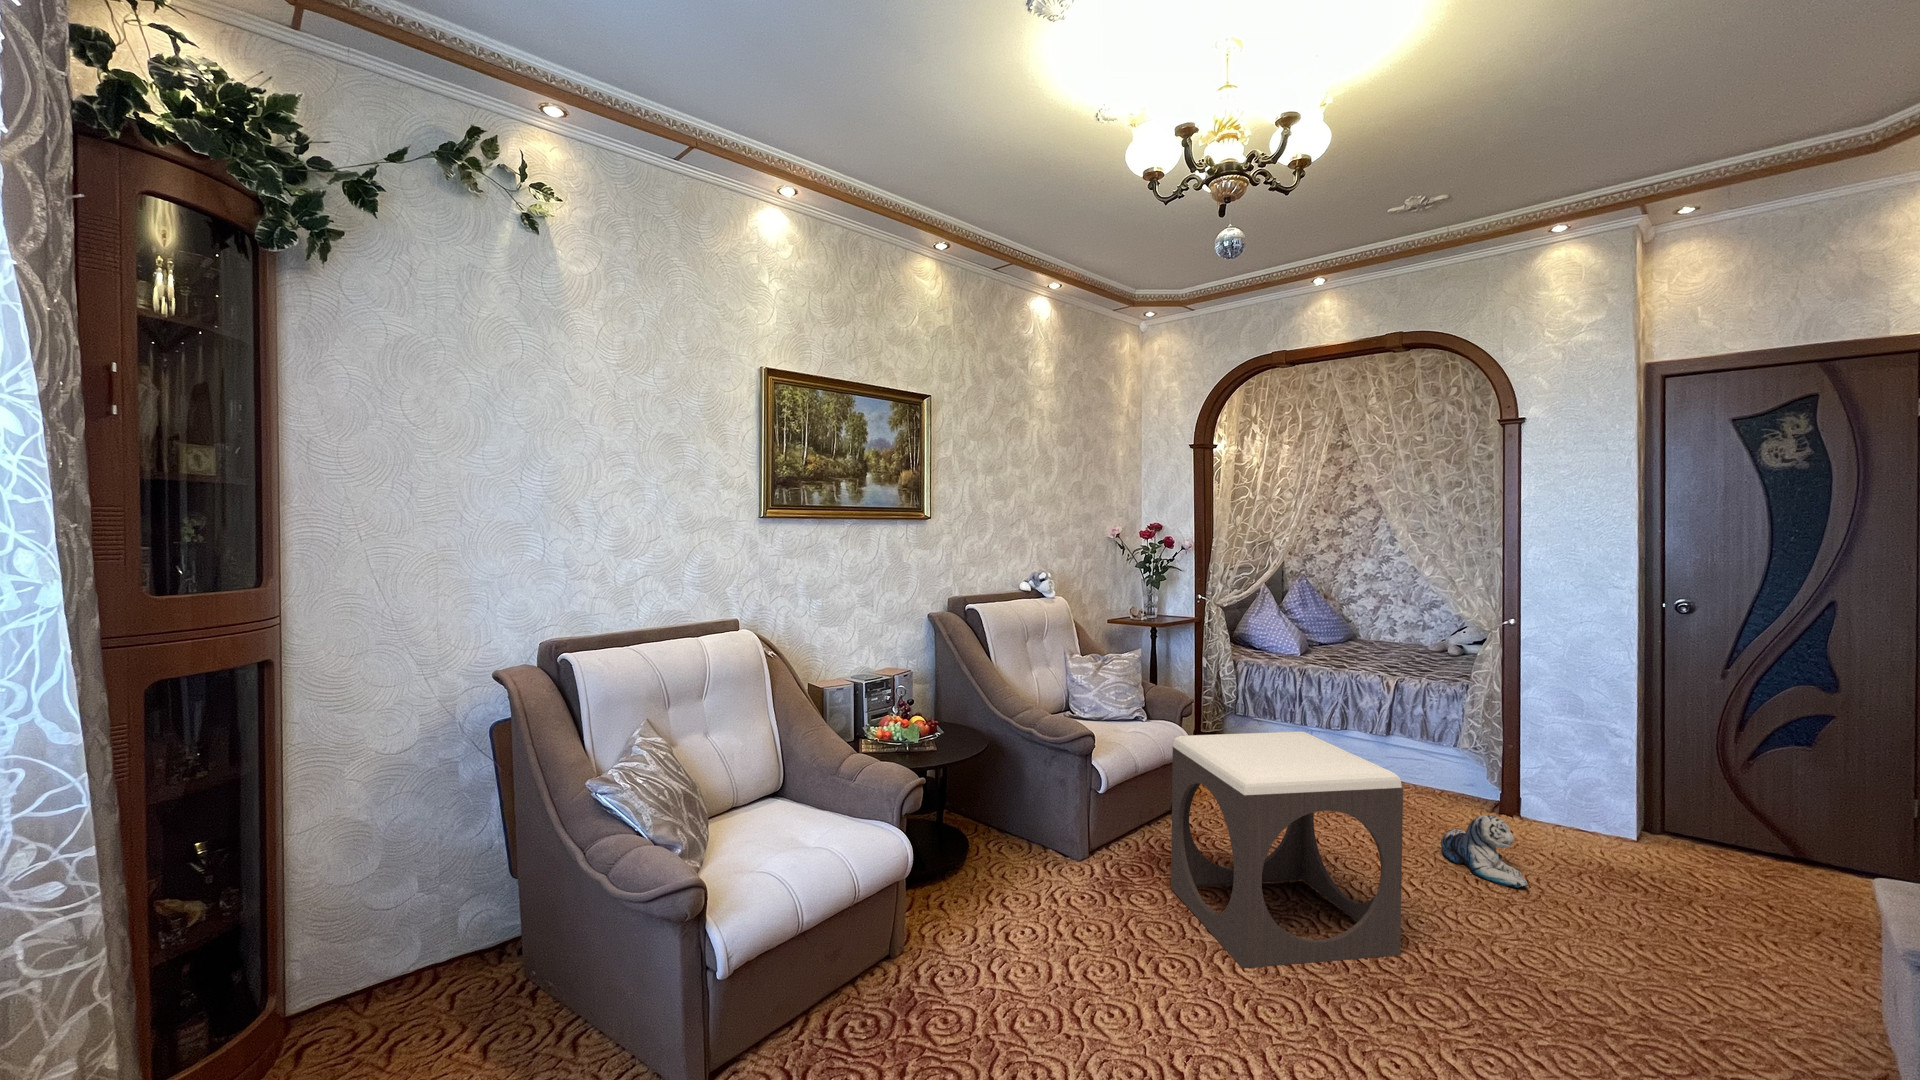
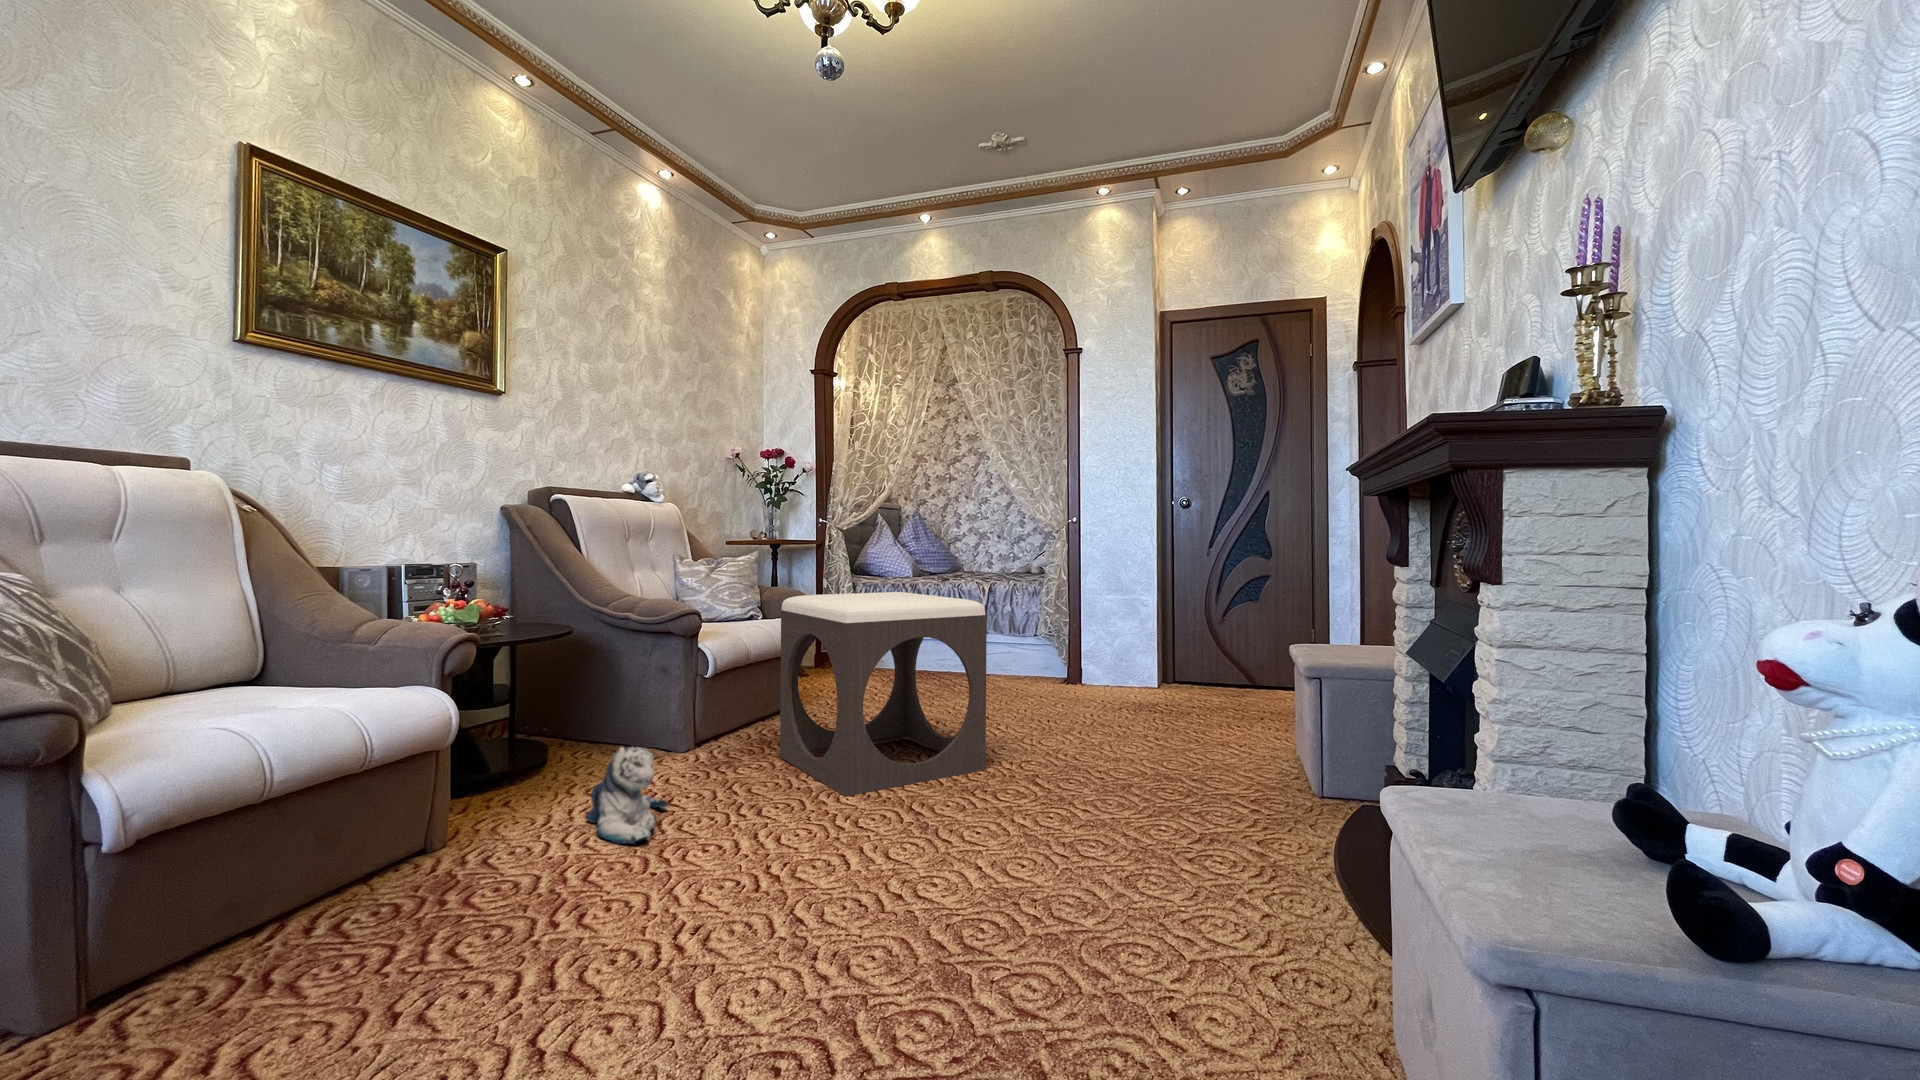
plush toy: present [1441,815,1528,888] -> present [586,747,668,844]

